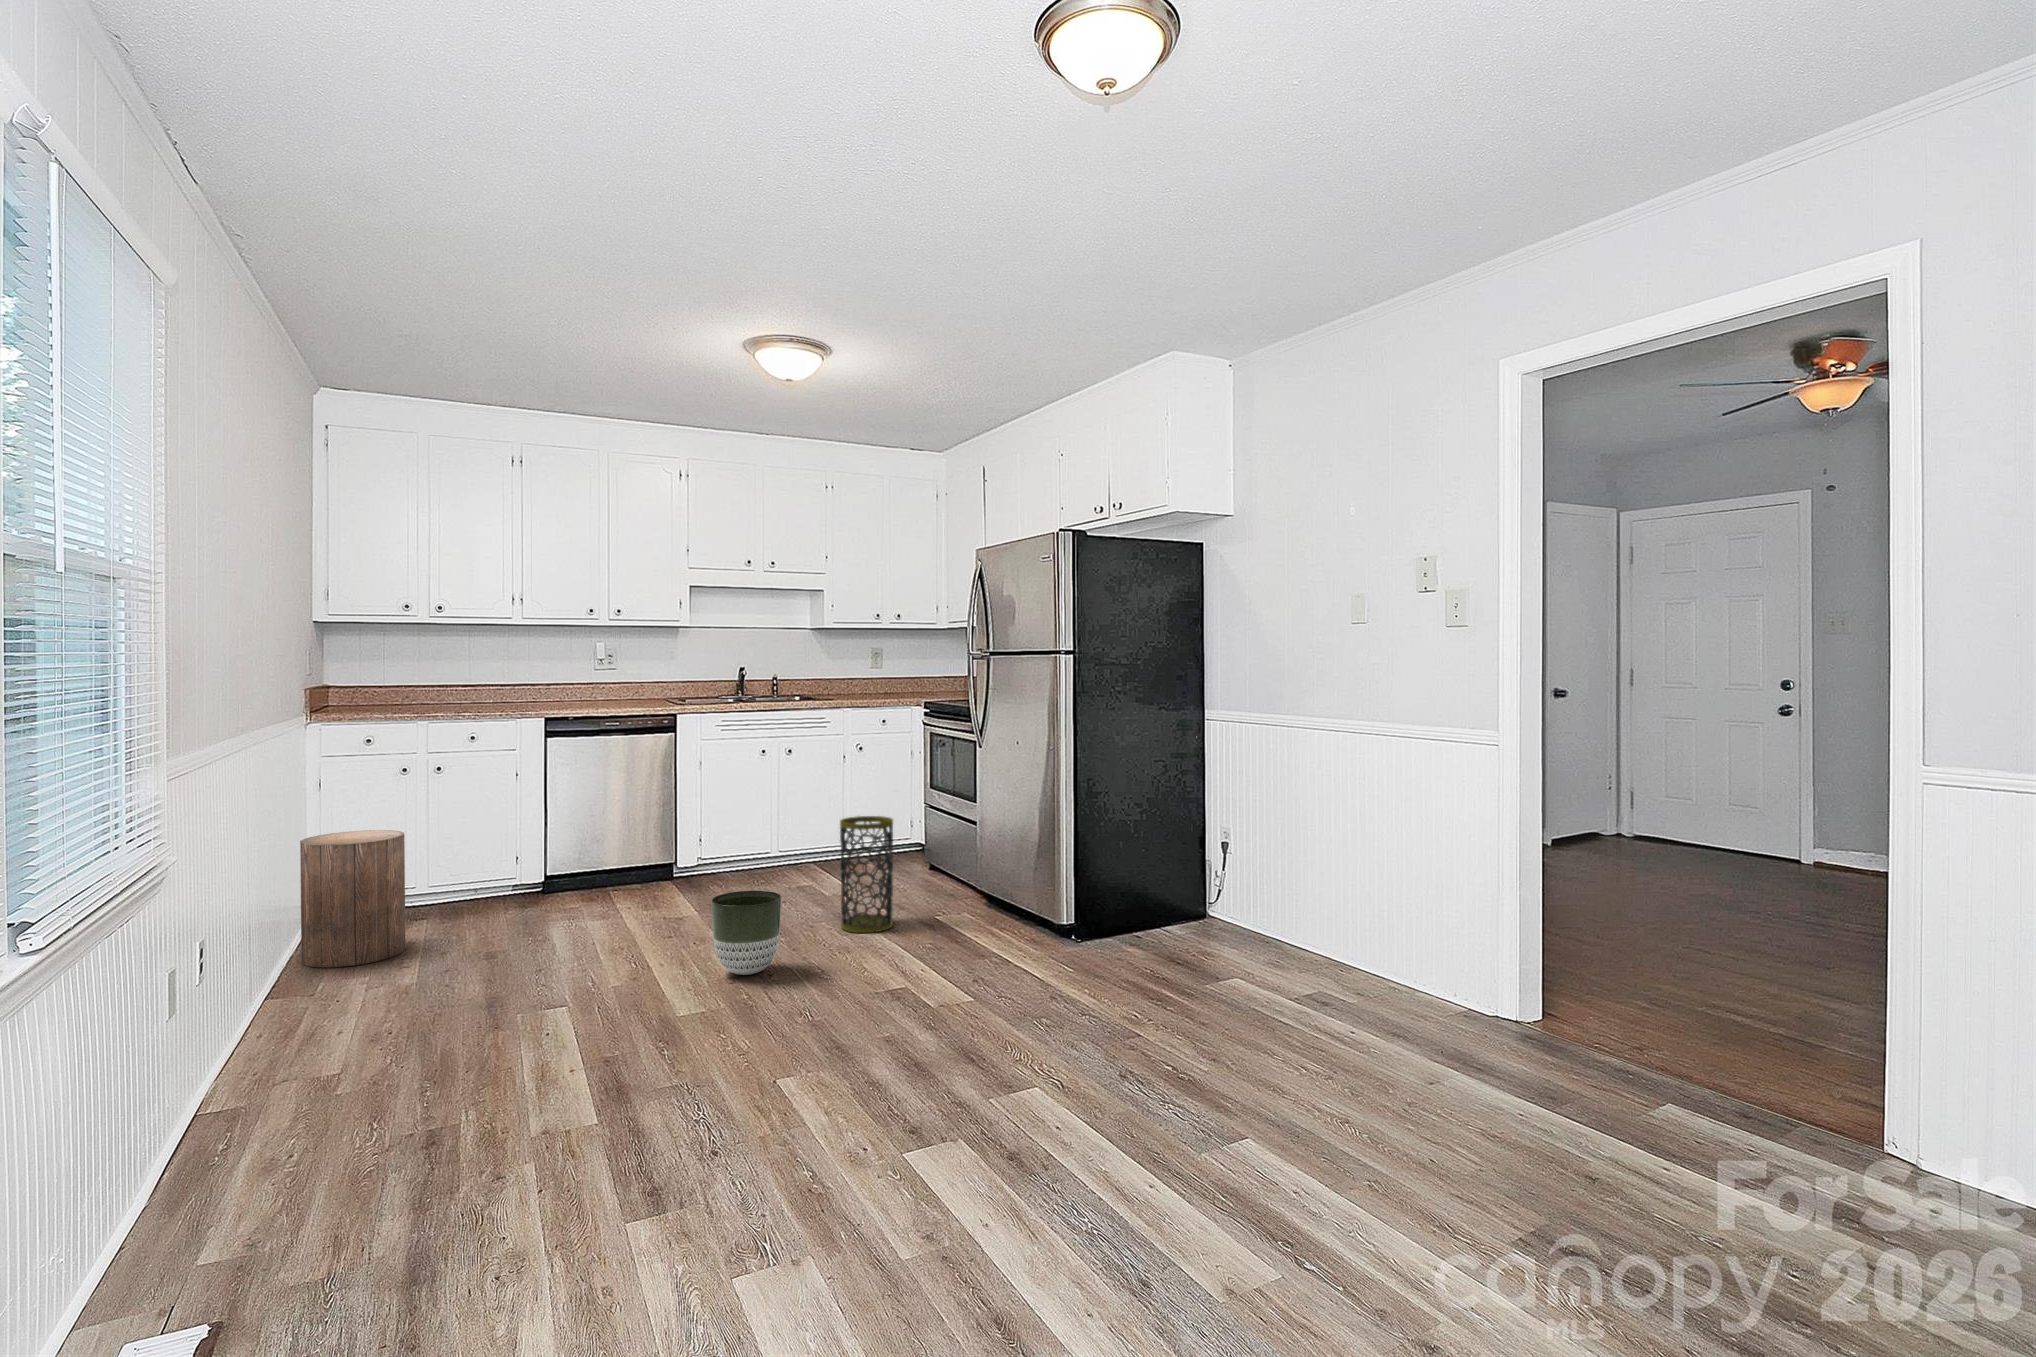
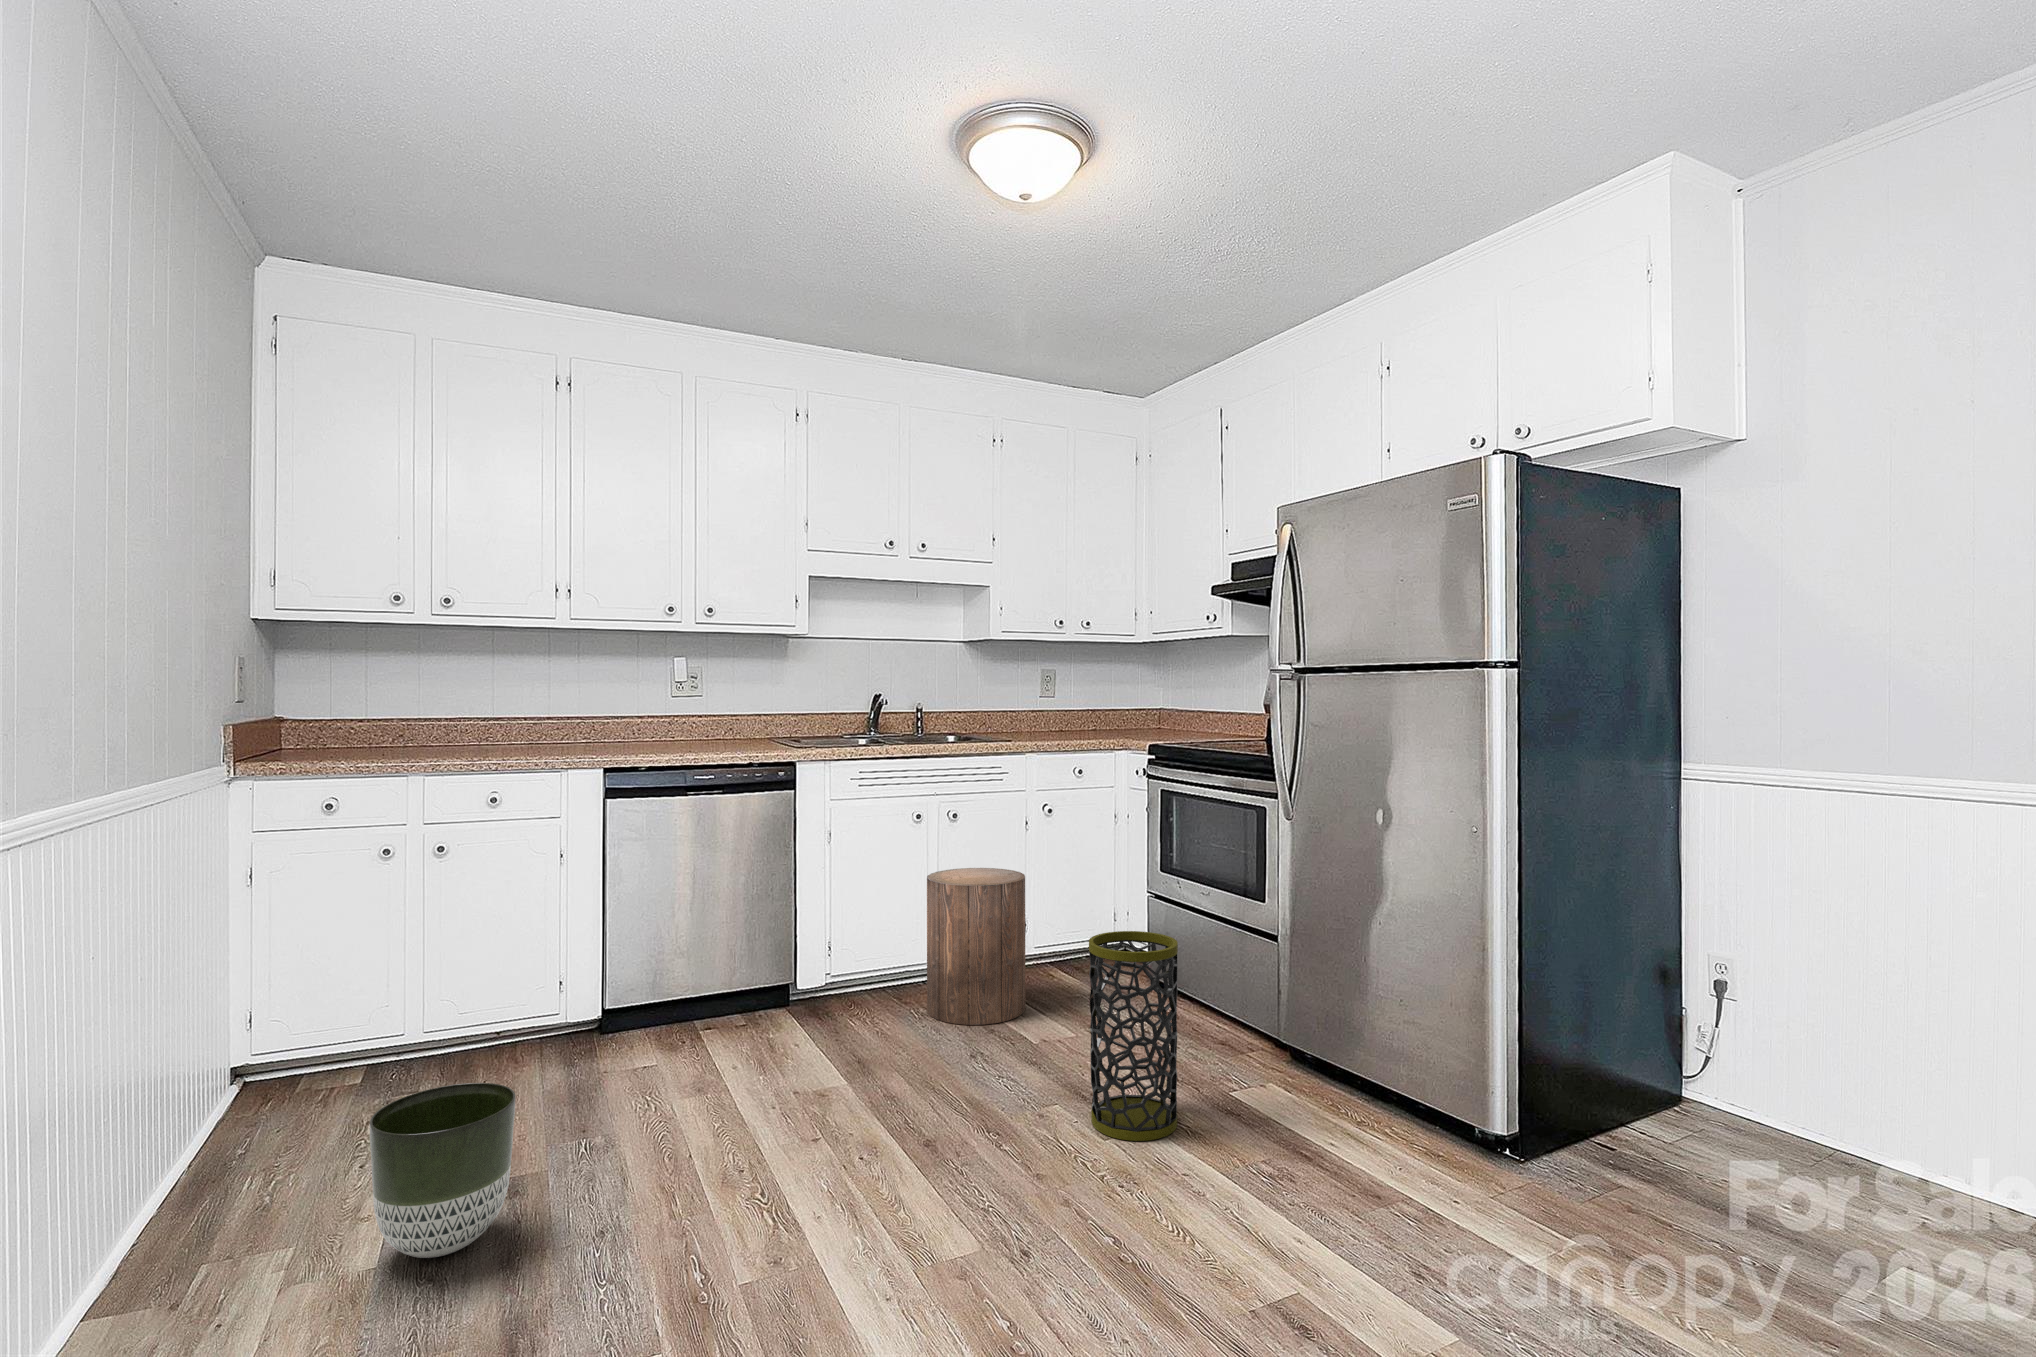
stool: present [300,830,406,967] -> present [927,868,1026,1025]
planter: present [711,890,781,975] -> present [370,1083,515,1258]

